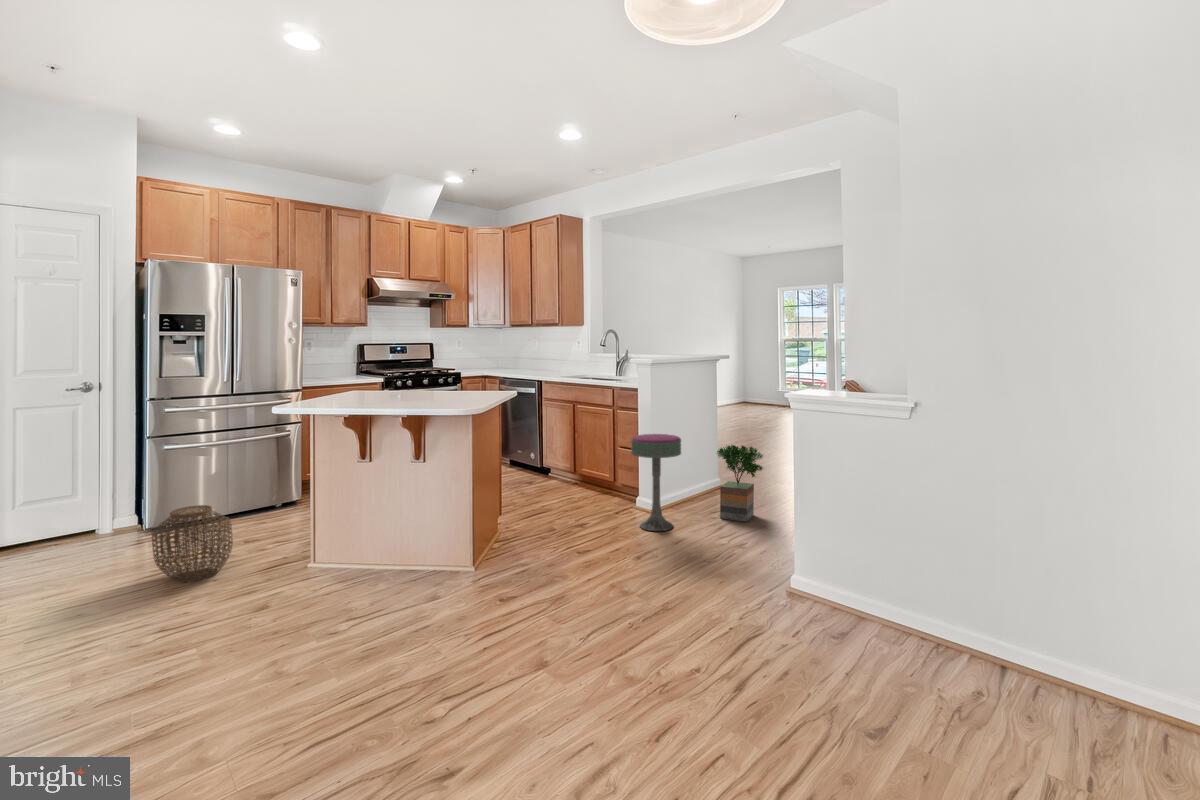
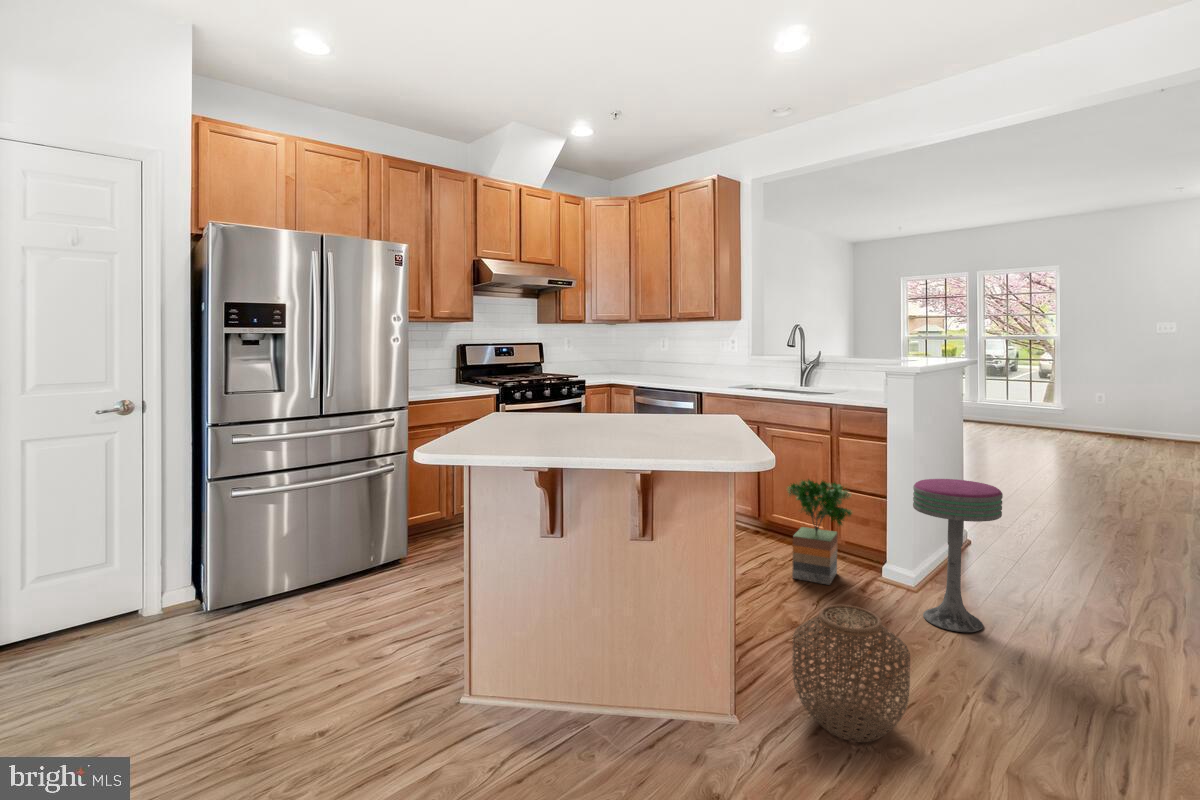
potted tree: present [717,445,763,522] -> present [788,479,852,585]
woven basket: present [152,505,233,582] -> present [792,605,910,742]

